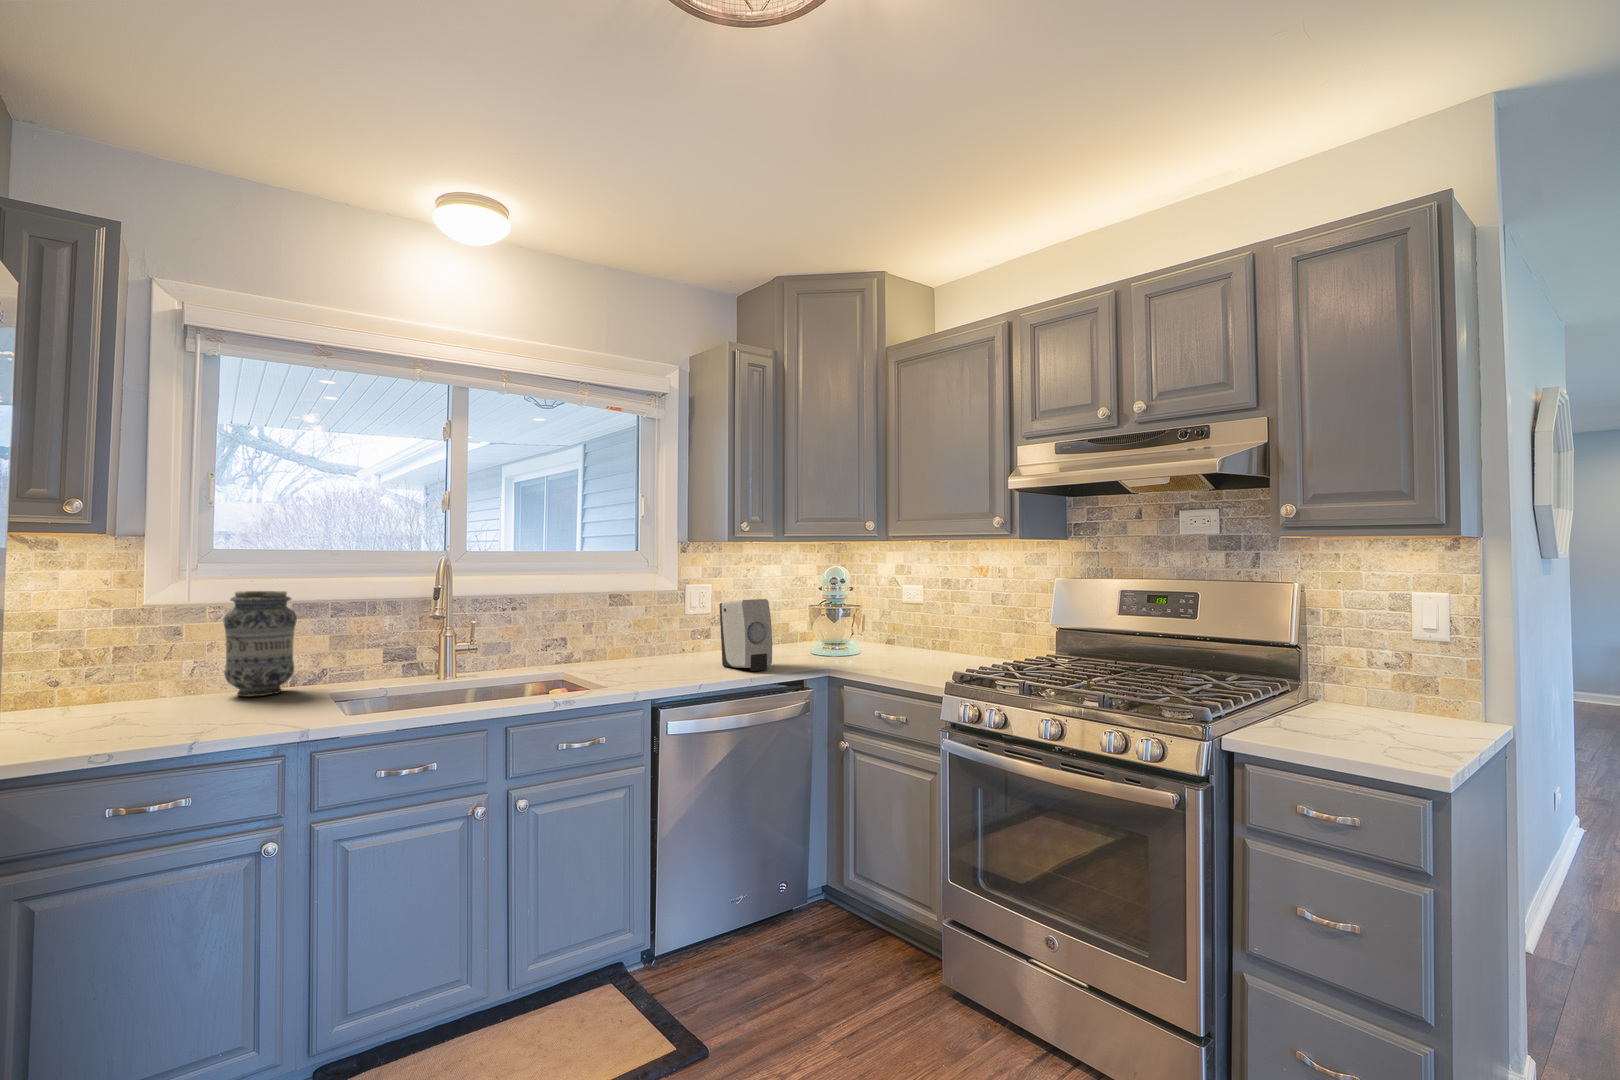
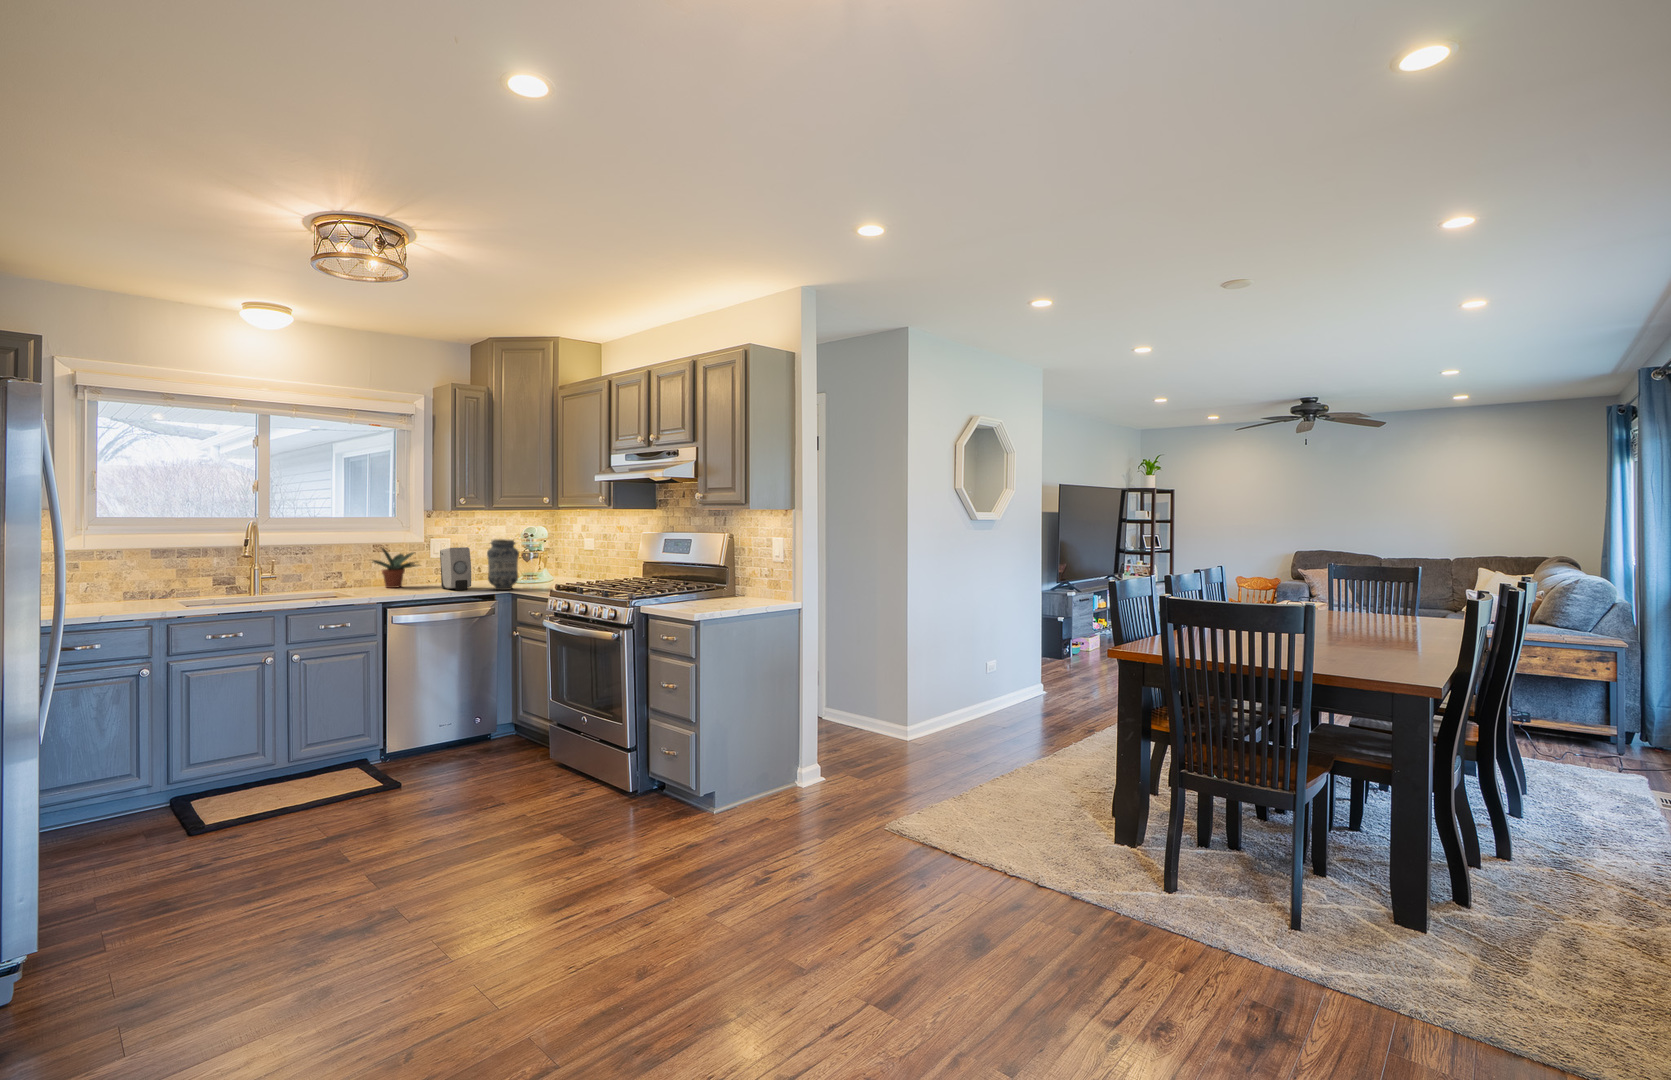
vase: present [223,591,297,697] -> present [487,539,519,590]
potted plant: none [611,598,686,665] -> present [372,547,417,588]

